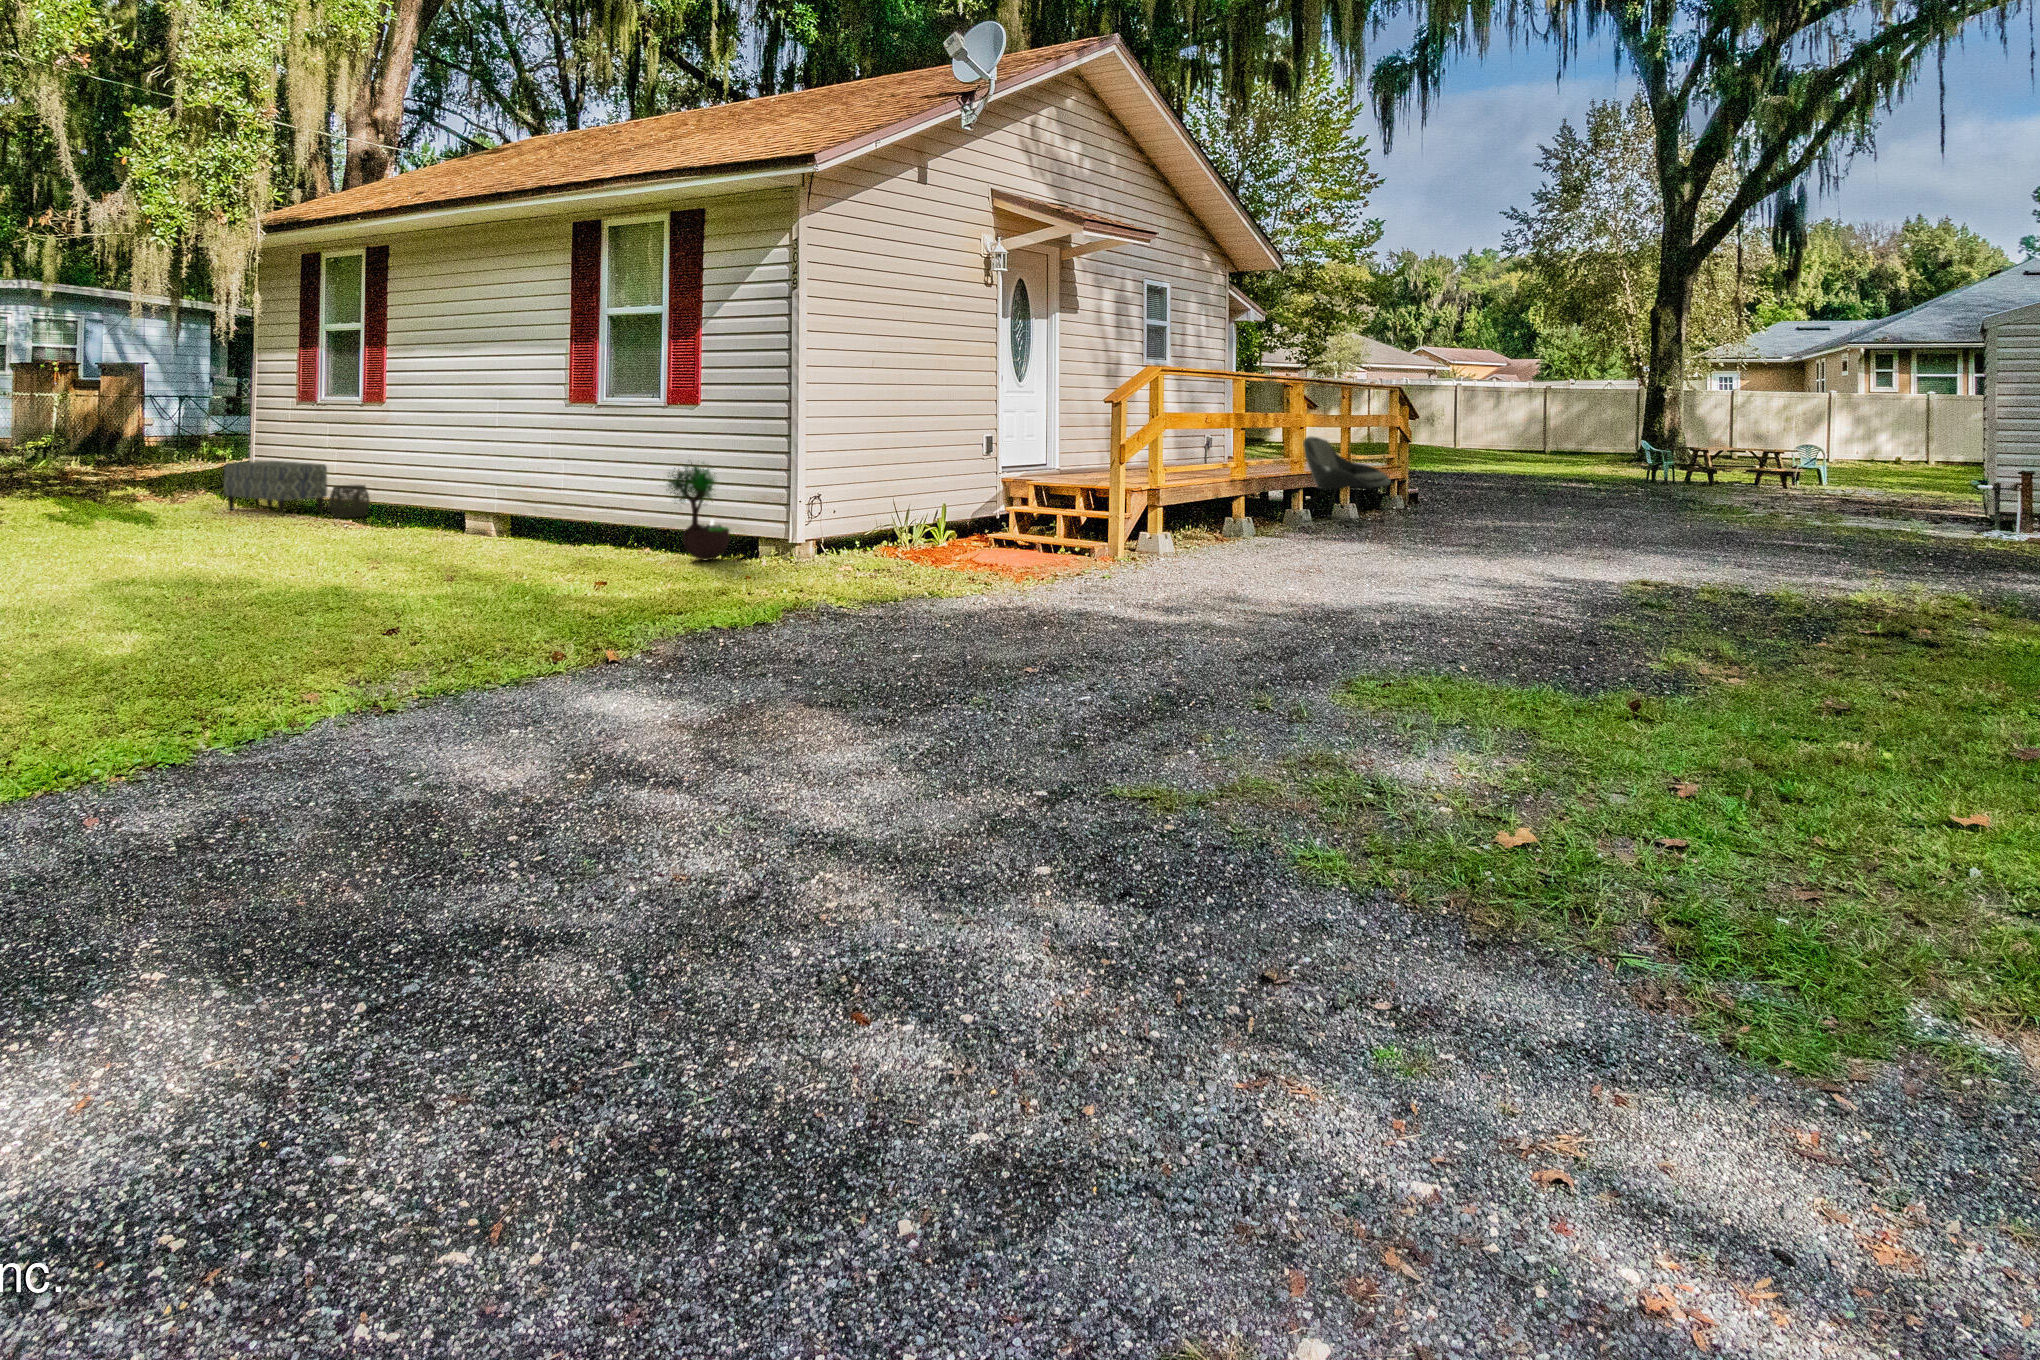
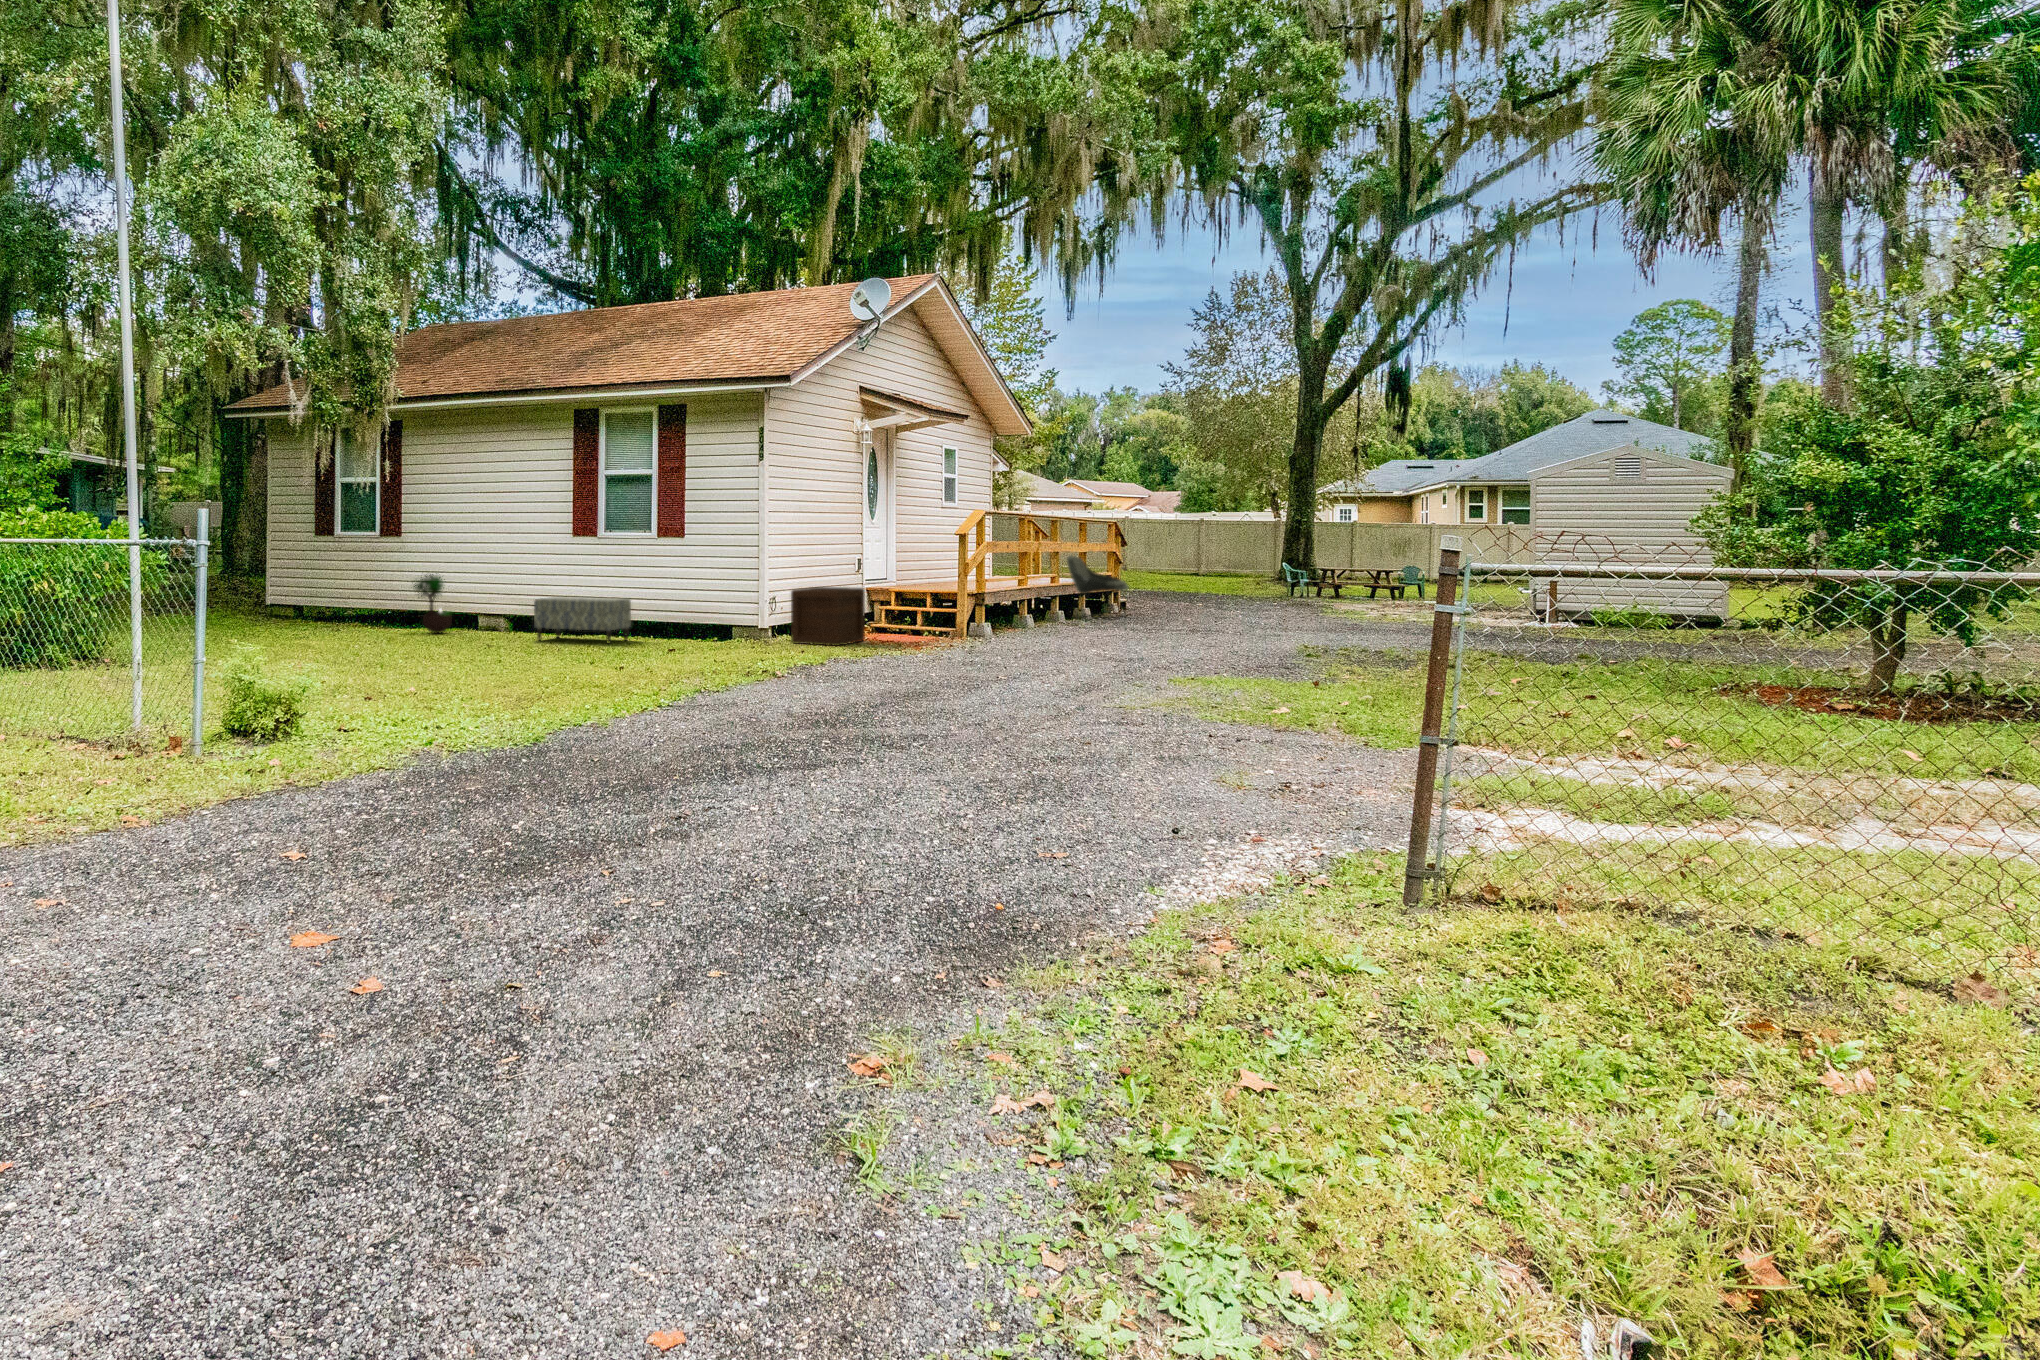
bench: present [224,461,327,516] -> present [534,597,631,643]
potted tree: present [664,462,730,560] -> present [414,573,452,634]
wooden crate: none [840,477,953,567] -> present [791,587,865,646]
woven basket: present [329,485,370,518] -> none [346,605,376,630]

